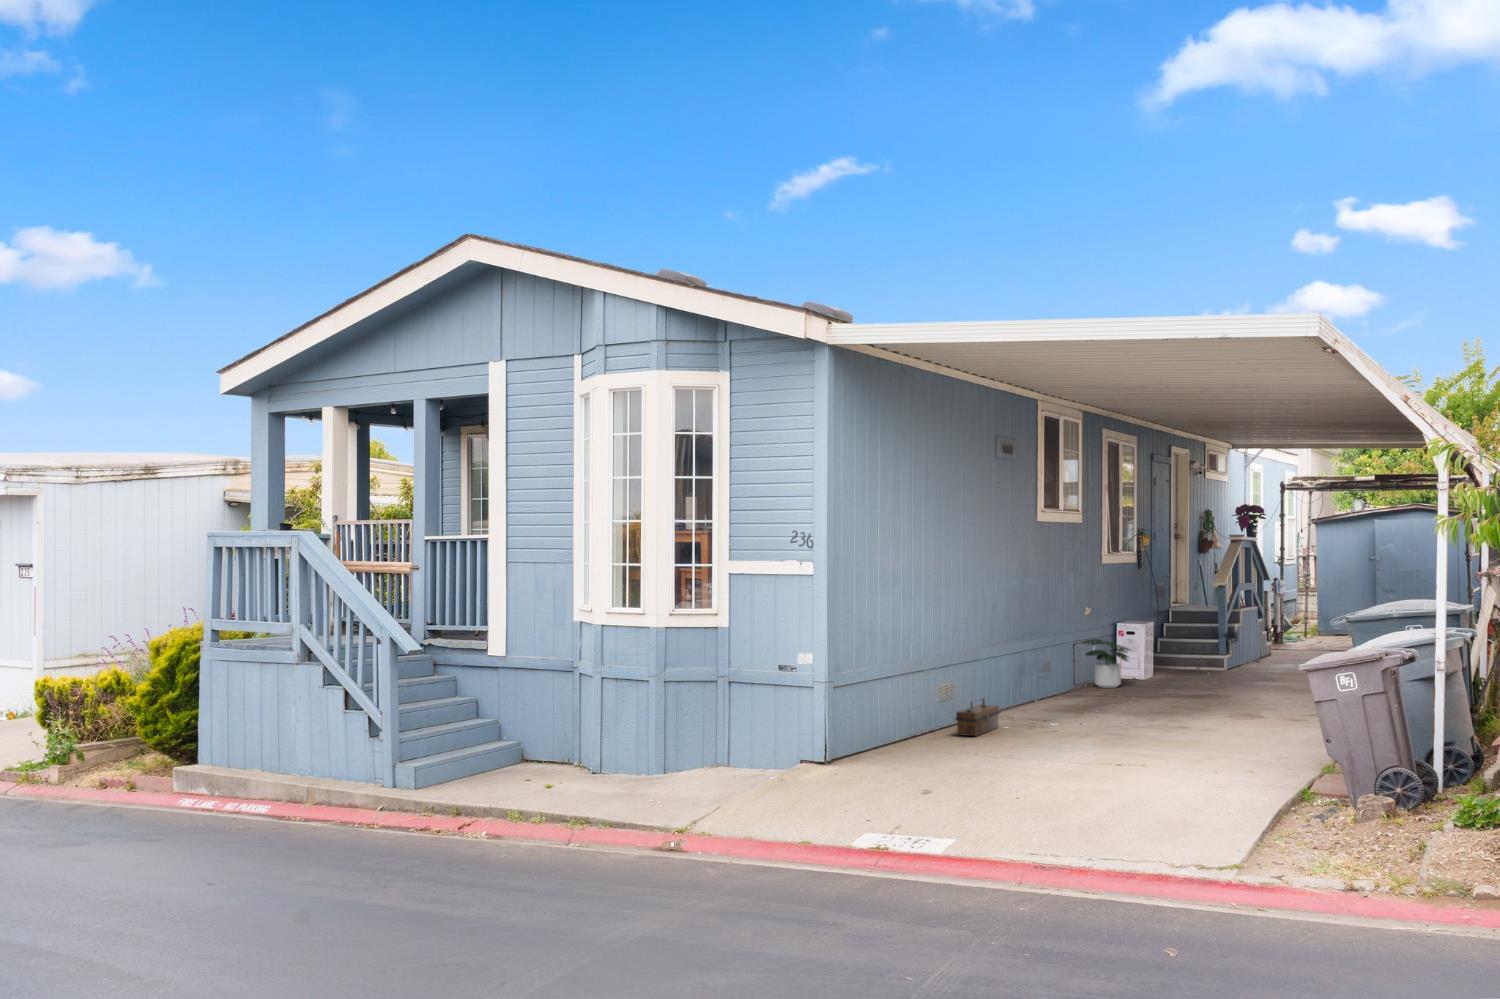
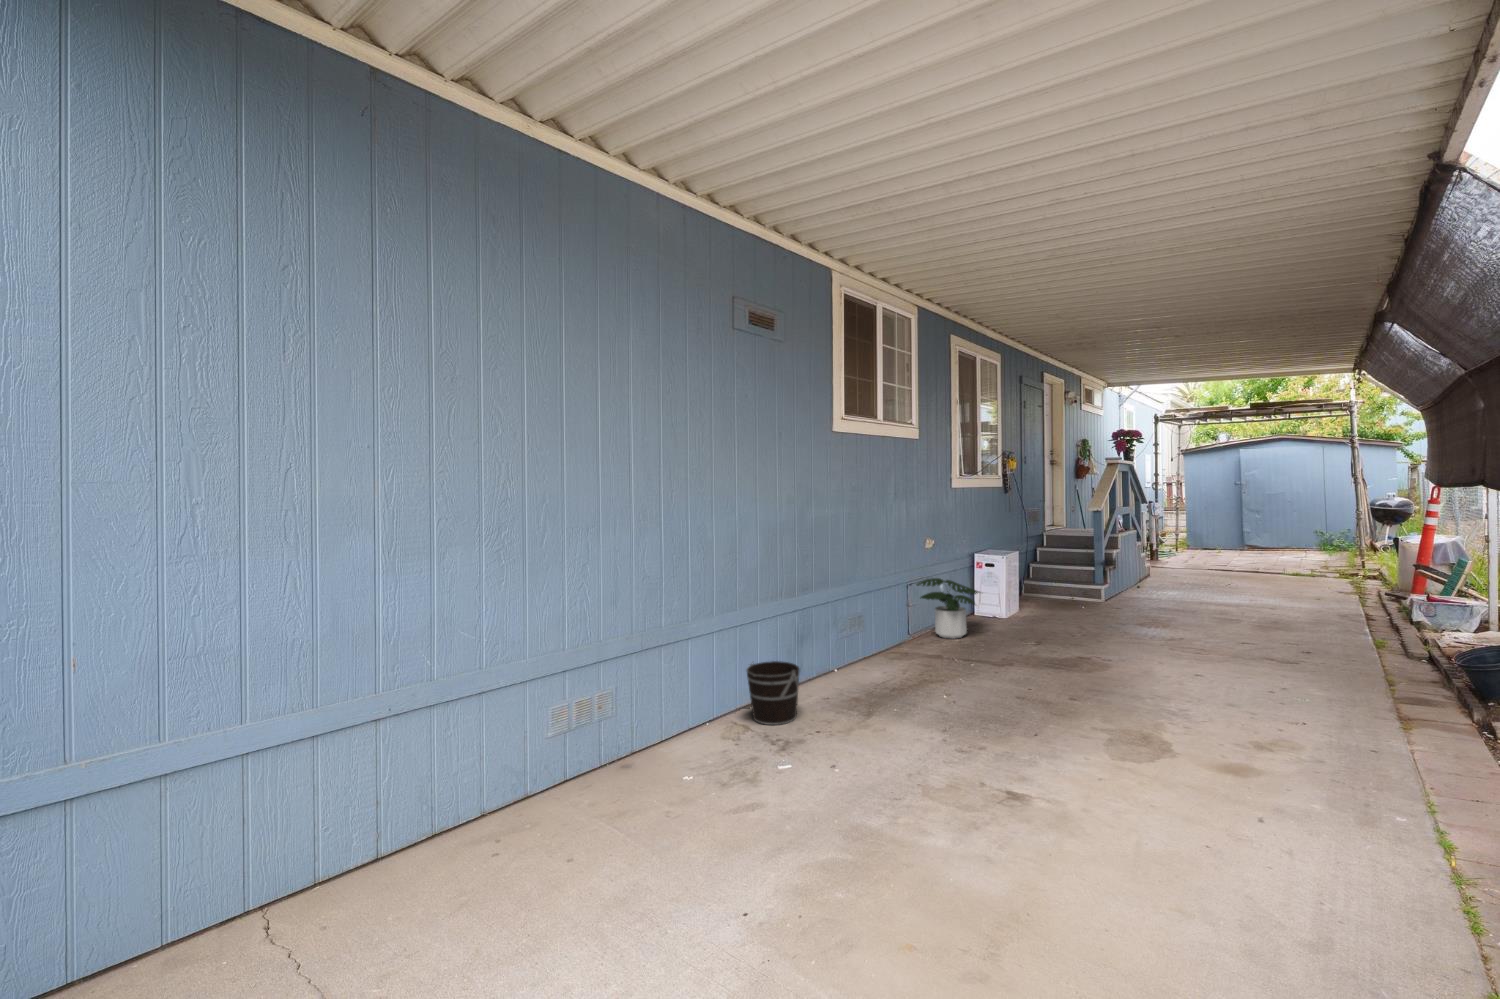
bucket: none [999,683,1037,721] -> present [747,661,799,725]
toolbox: present [955,698,1000,736] -> none [616,701,719,782]

